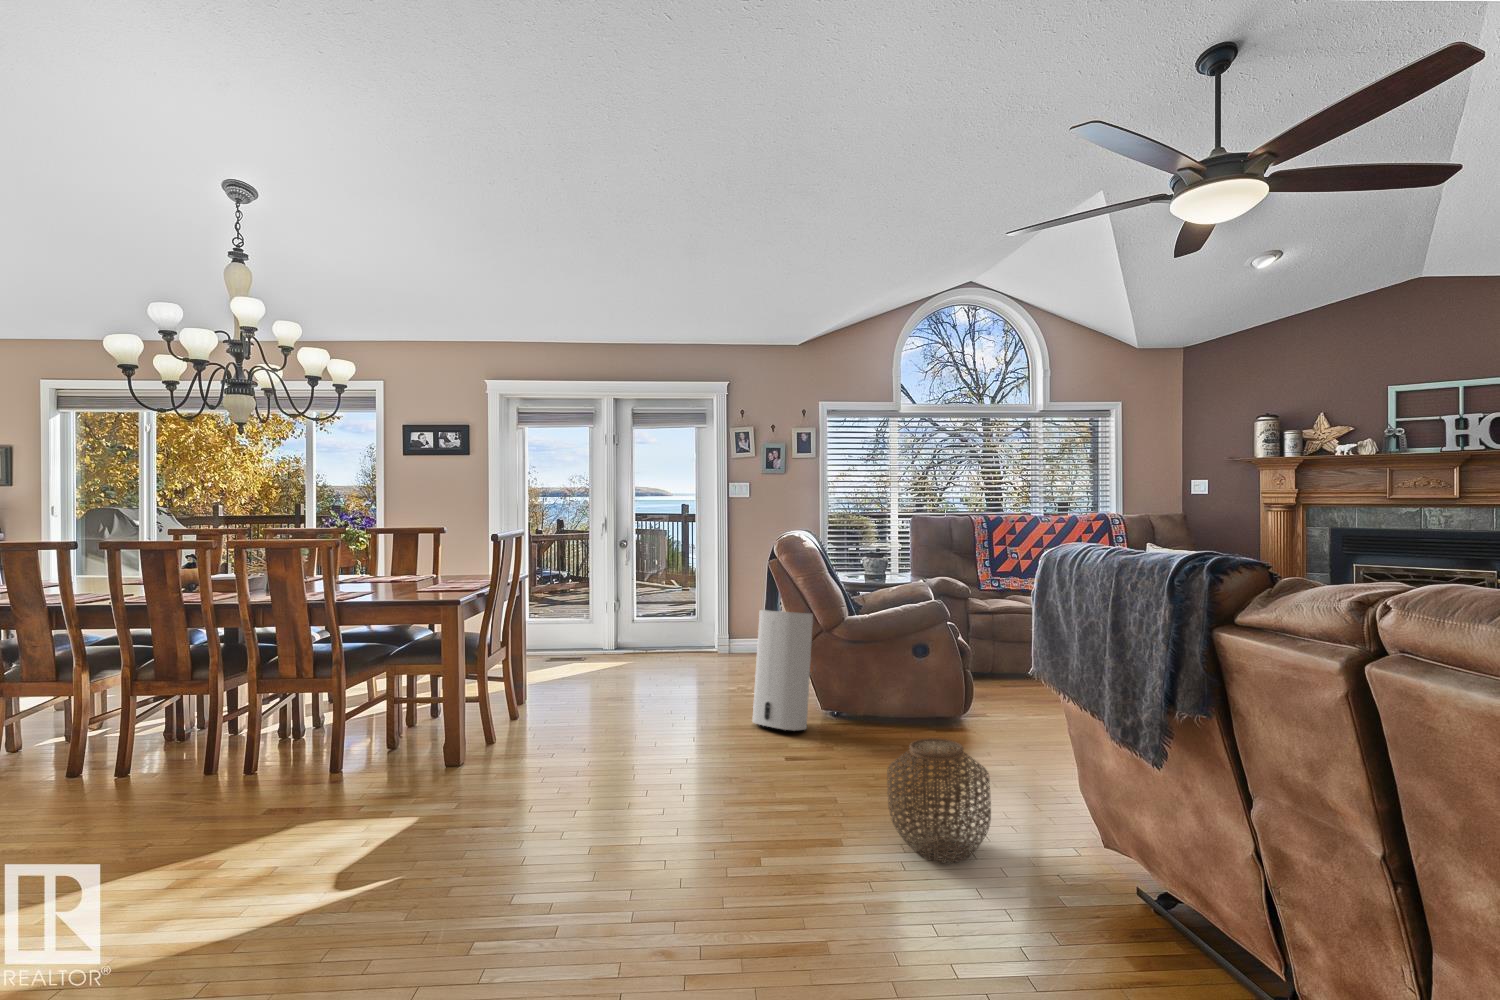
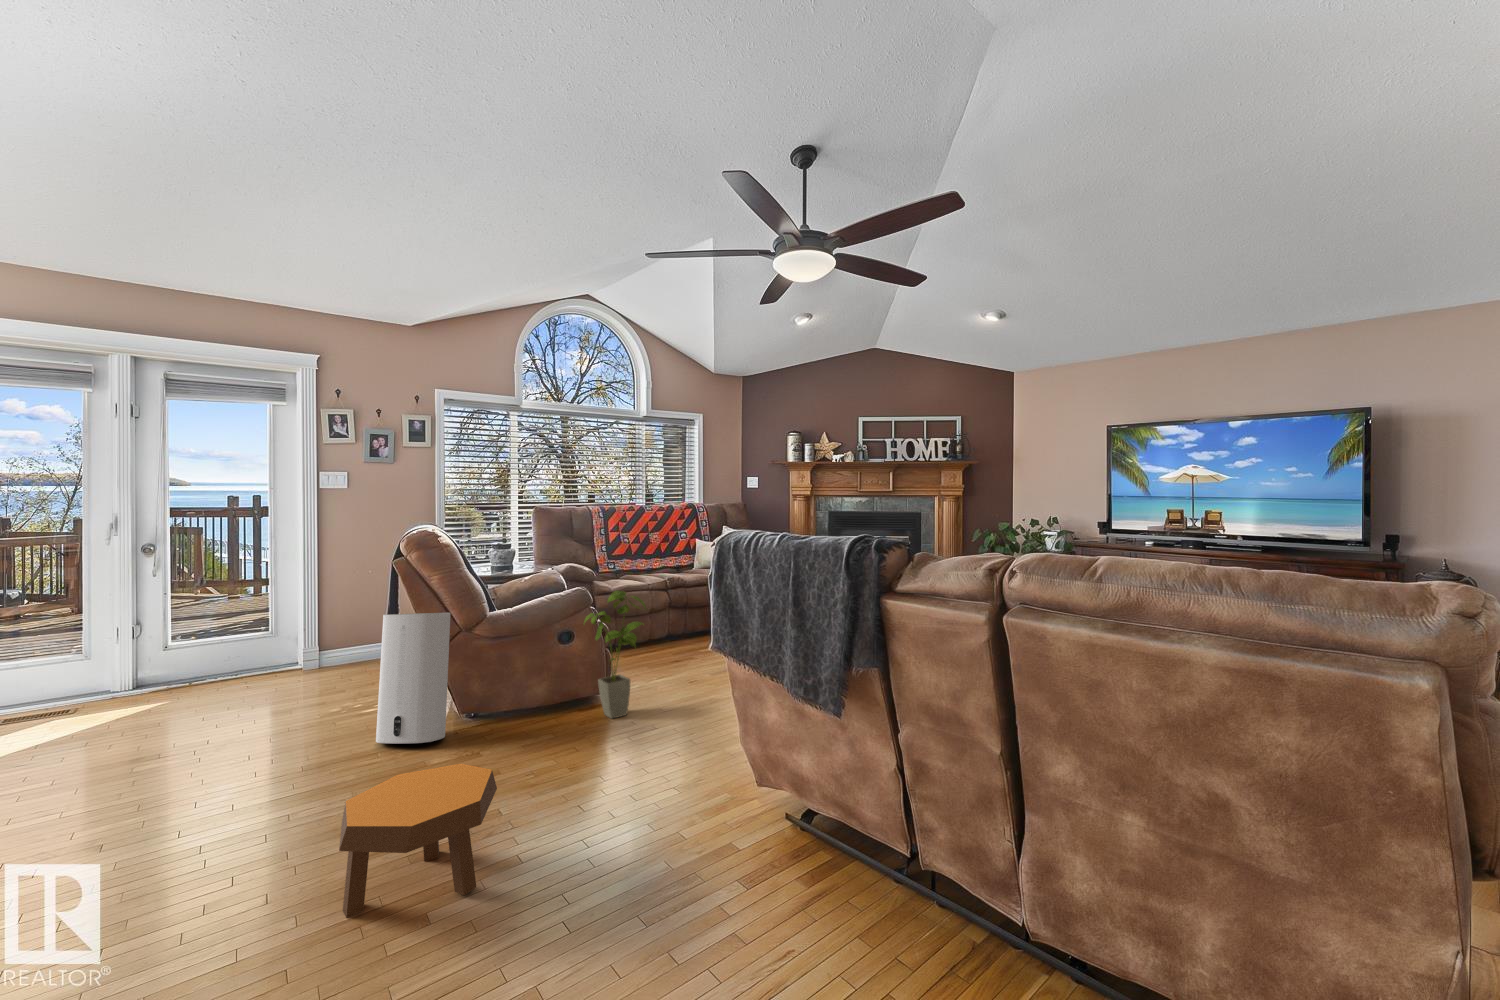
house plant: none [938,606,1009,745] -> present [584,591,646,719]
woven basket: present [887,738,991,863] -> none [571,722,669,843]
footstool: none [694,744,821,860] -> present [339,764,497,918]

